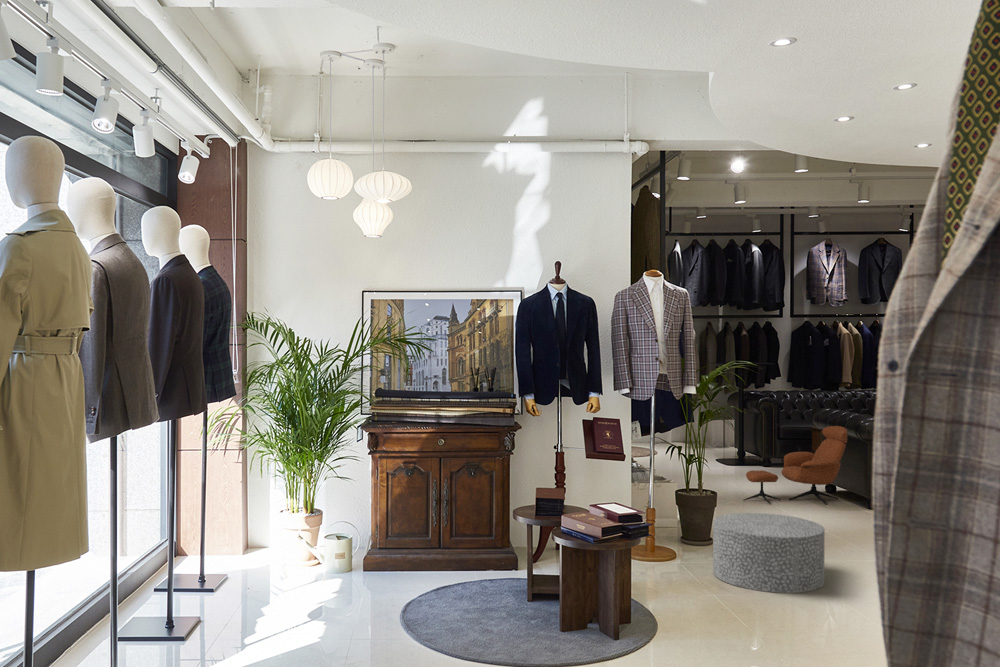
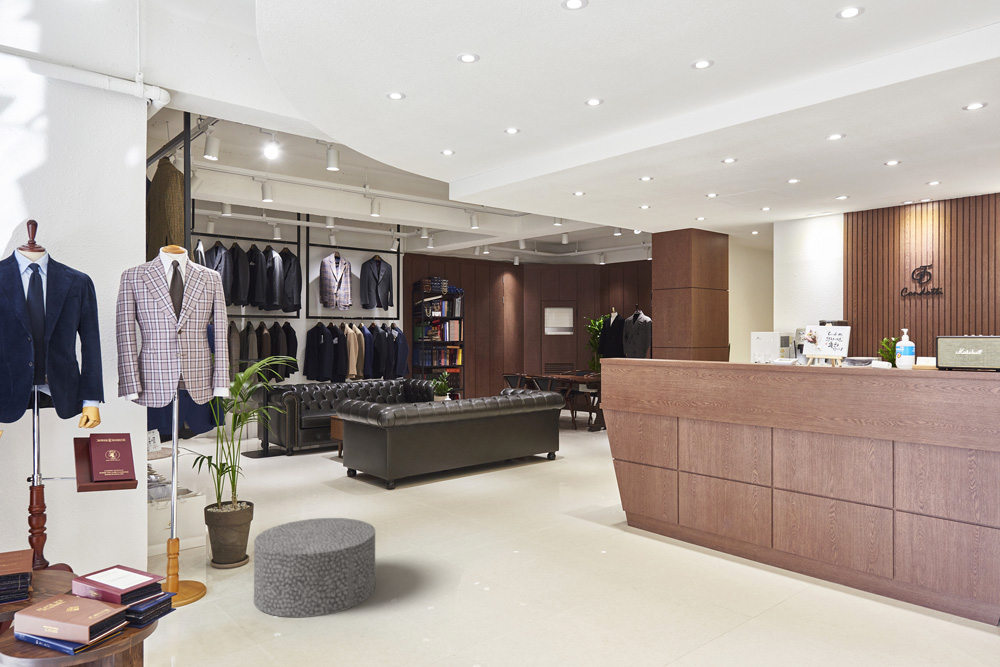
lounge chair: present [744,426,847,505] -> none [273,414,368,496]

